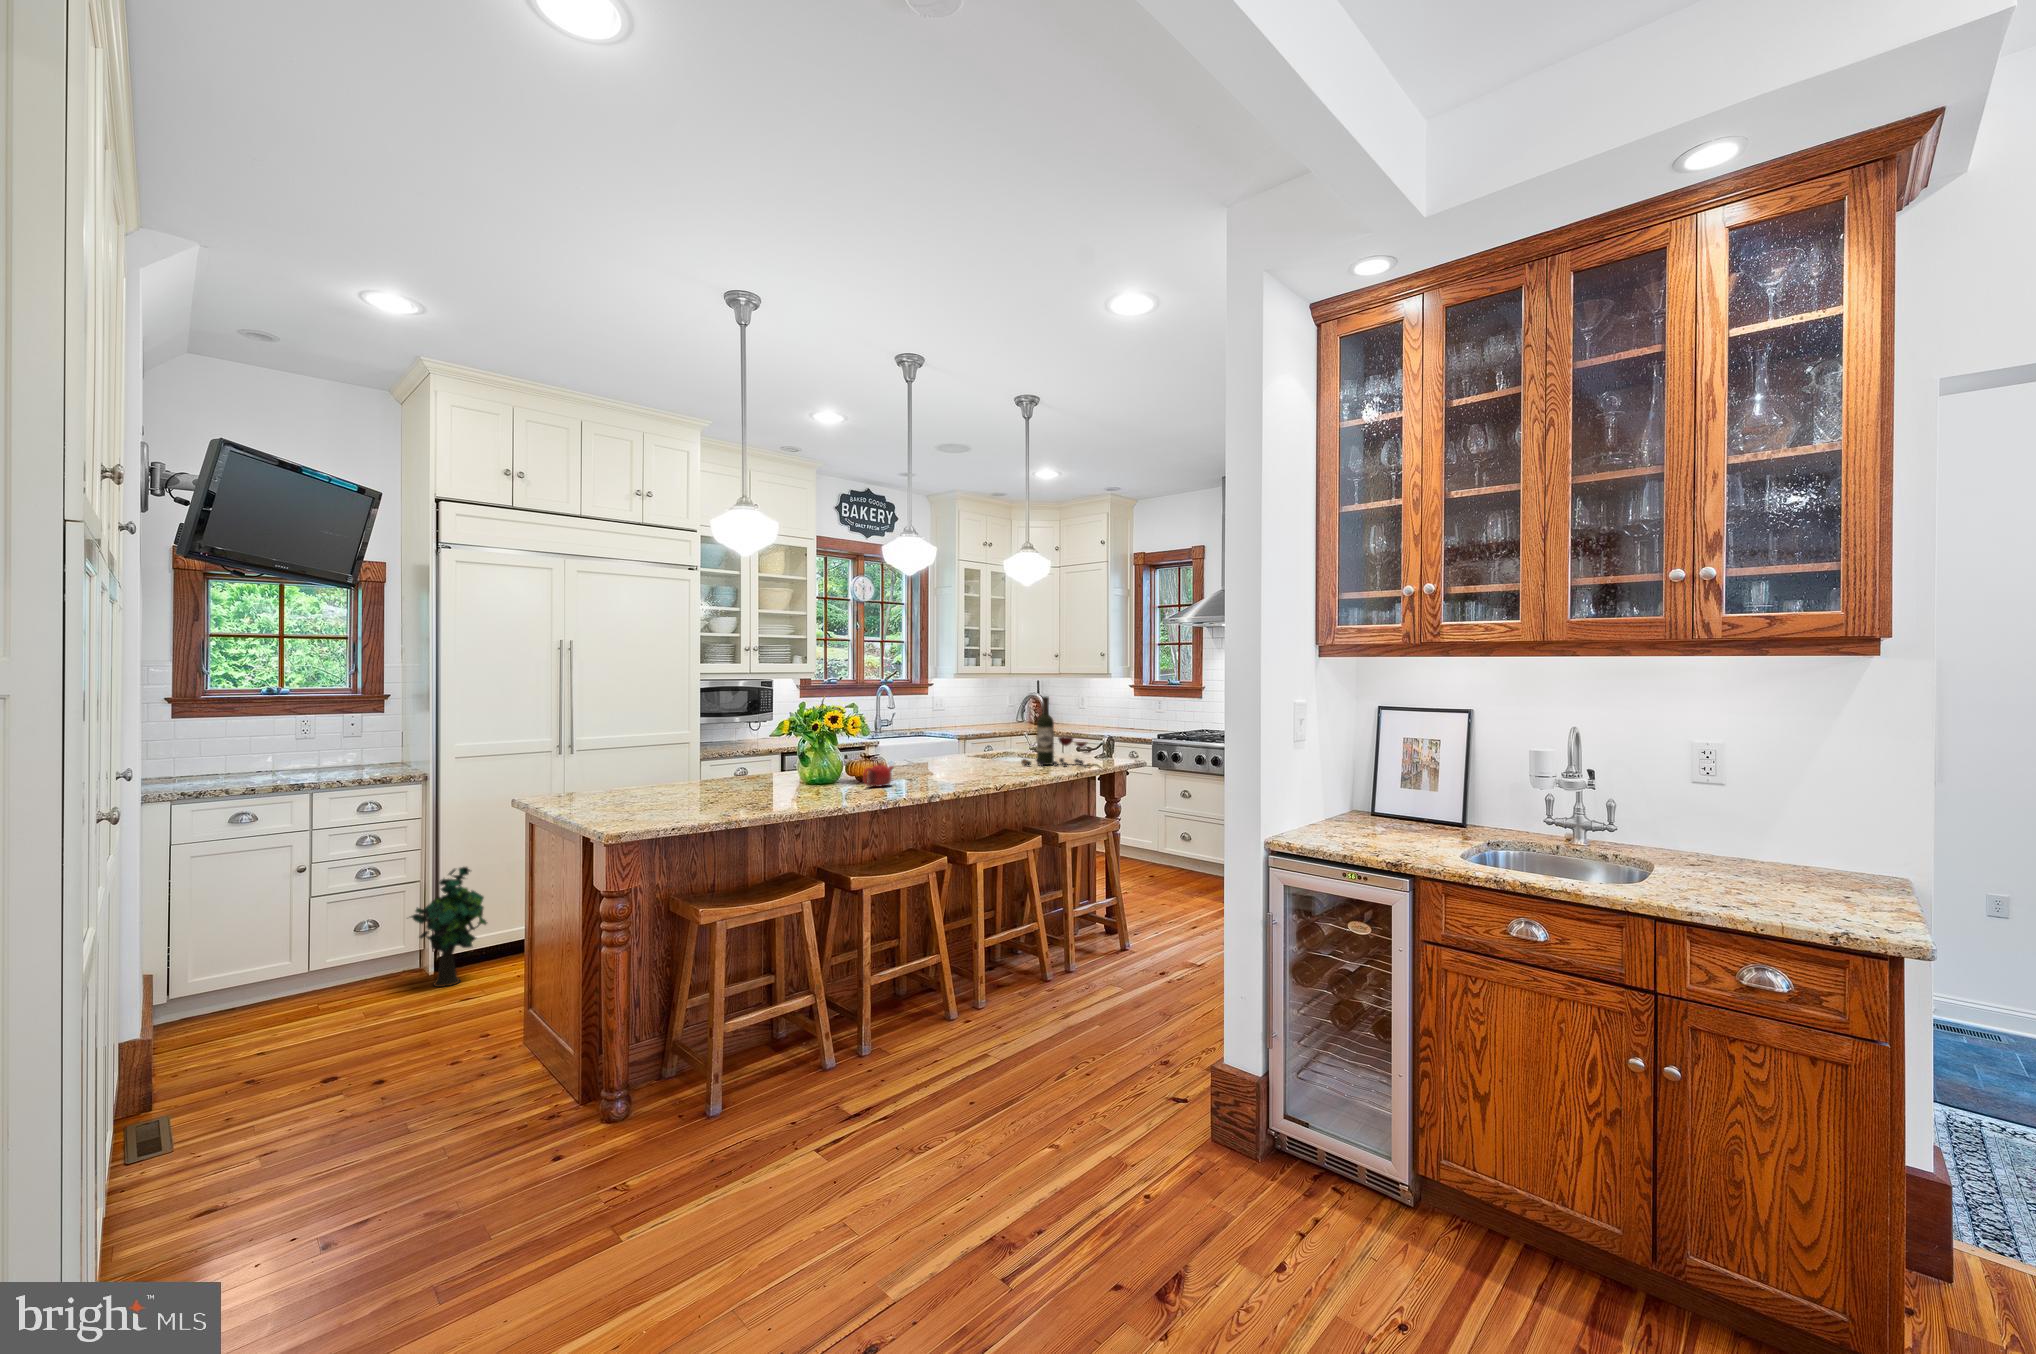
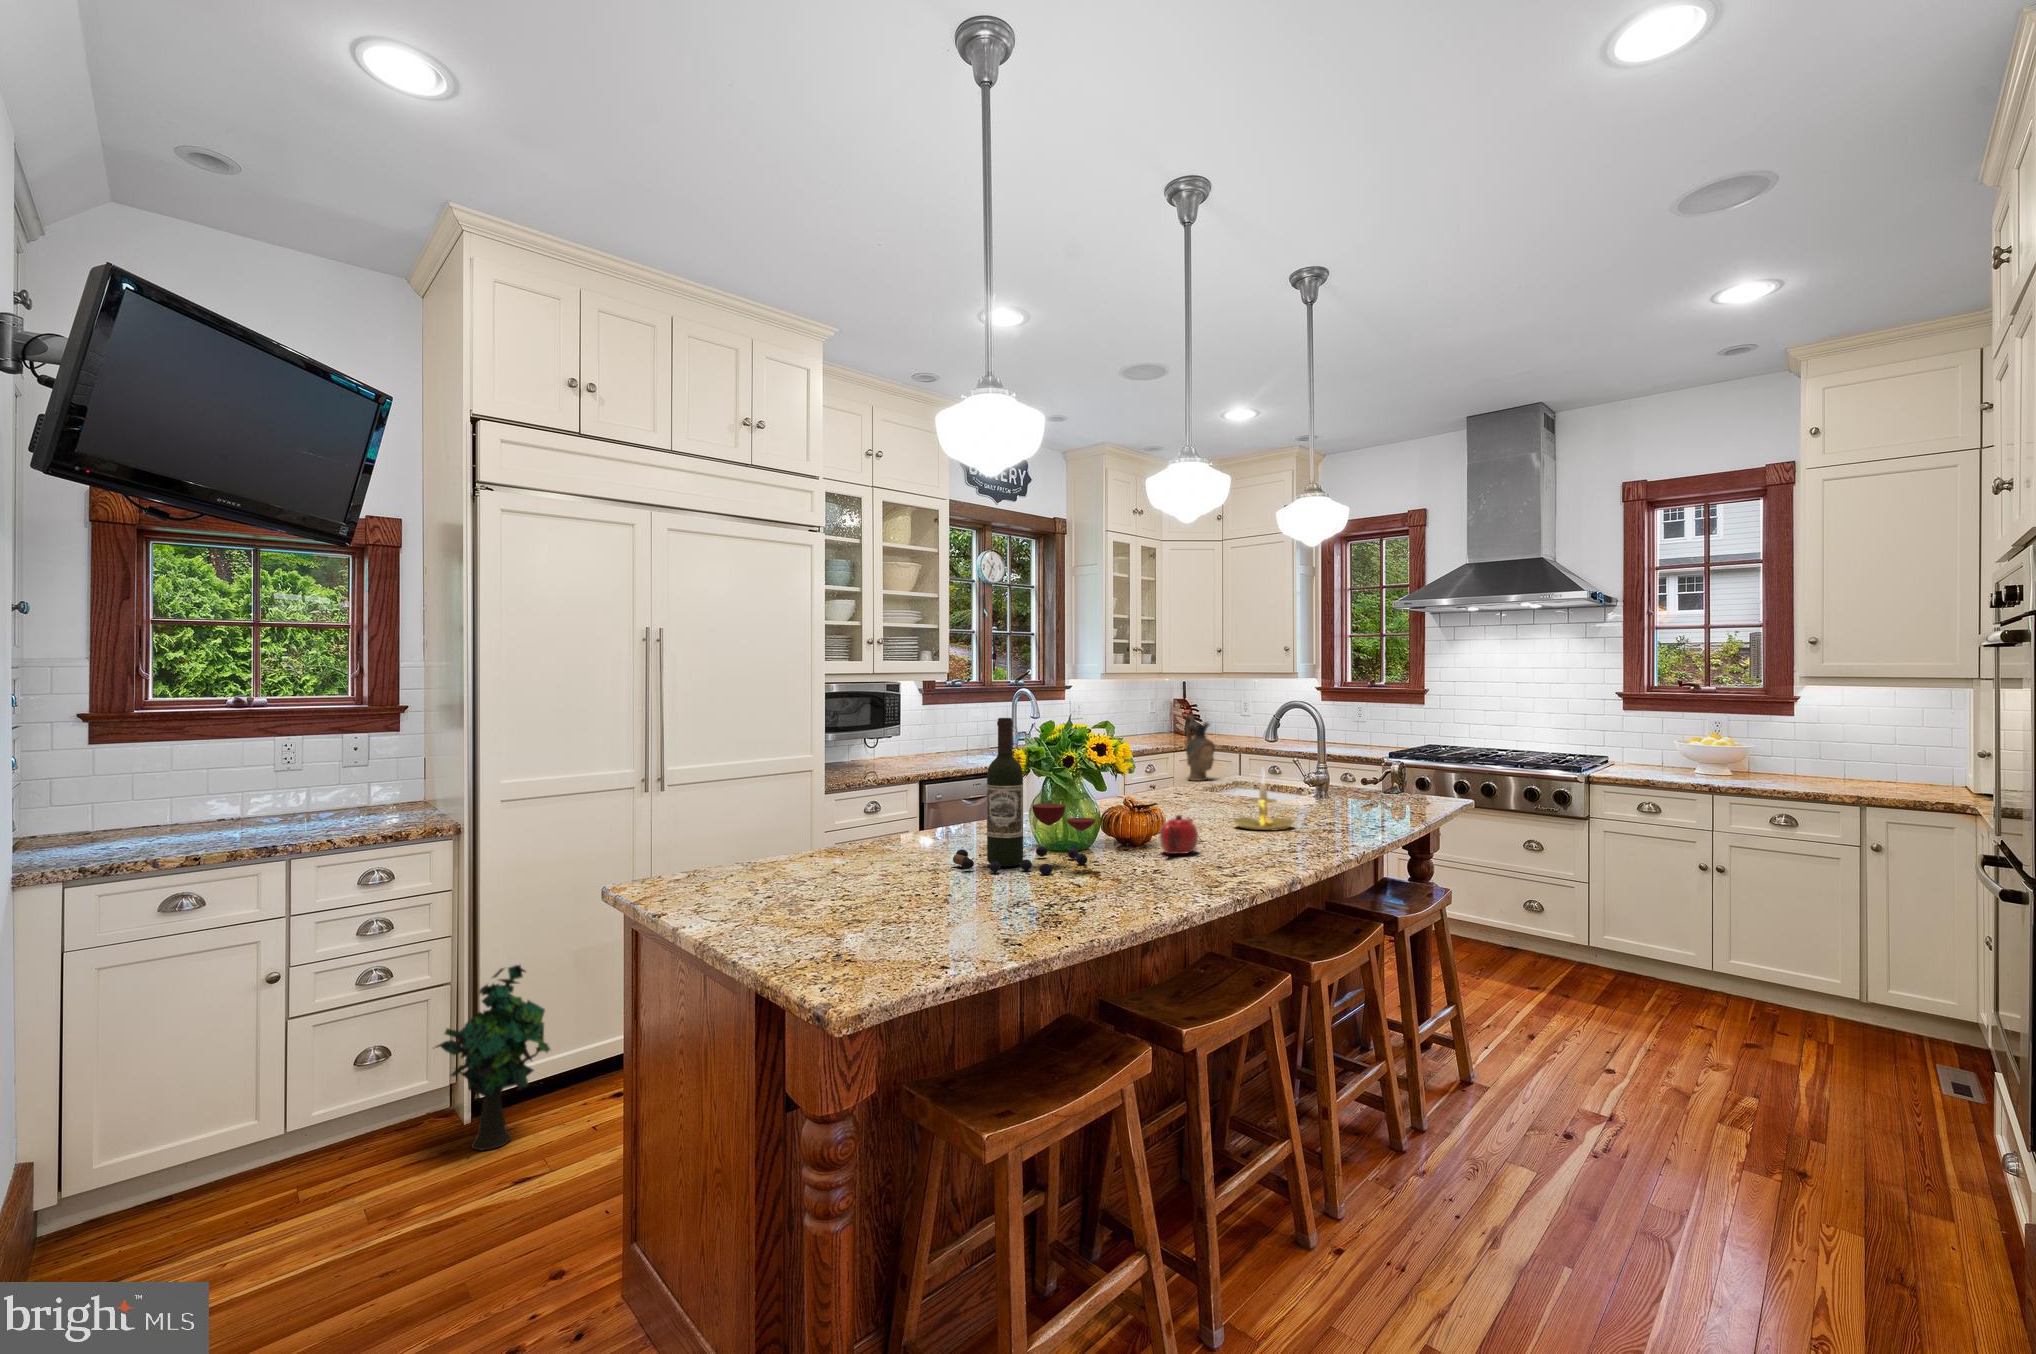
wine bottle: present [1021,696,1087,767] -> present [953,718,1096,875]
ceramic pitcher: none [986,705,1007,754] -> present [1185,715,1215,781]
candle holder: none [945,736,989,777] -> present [1234,771,1295,830]

